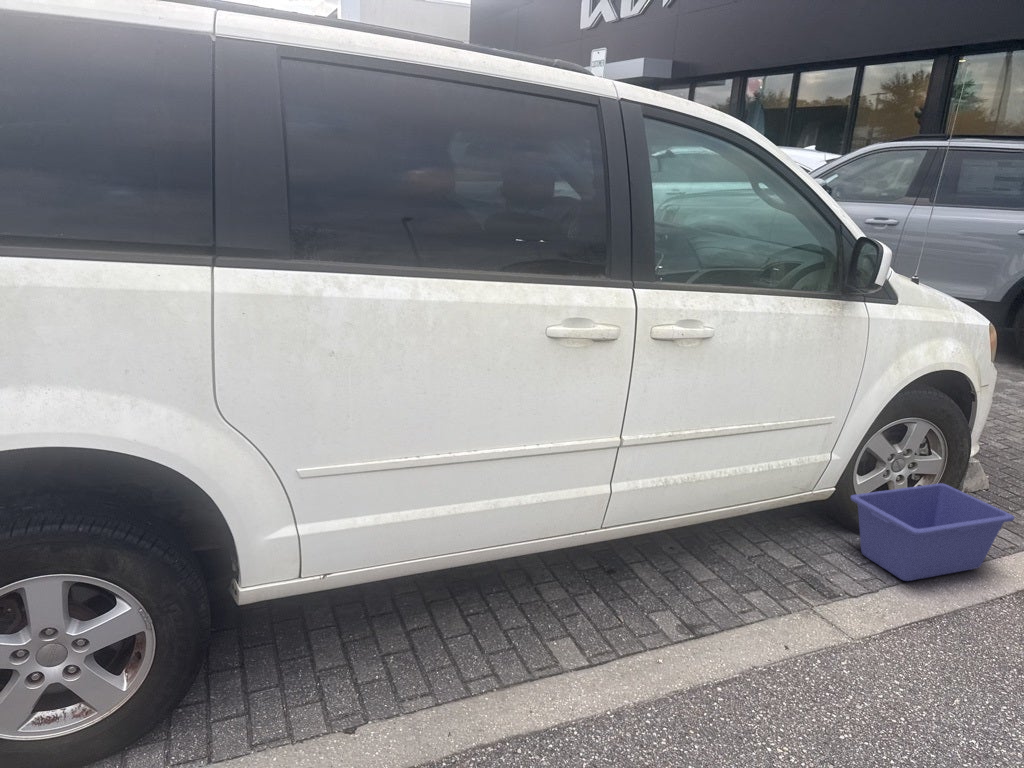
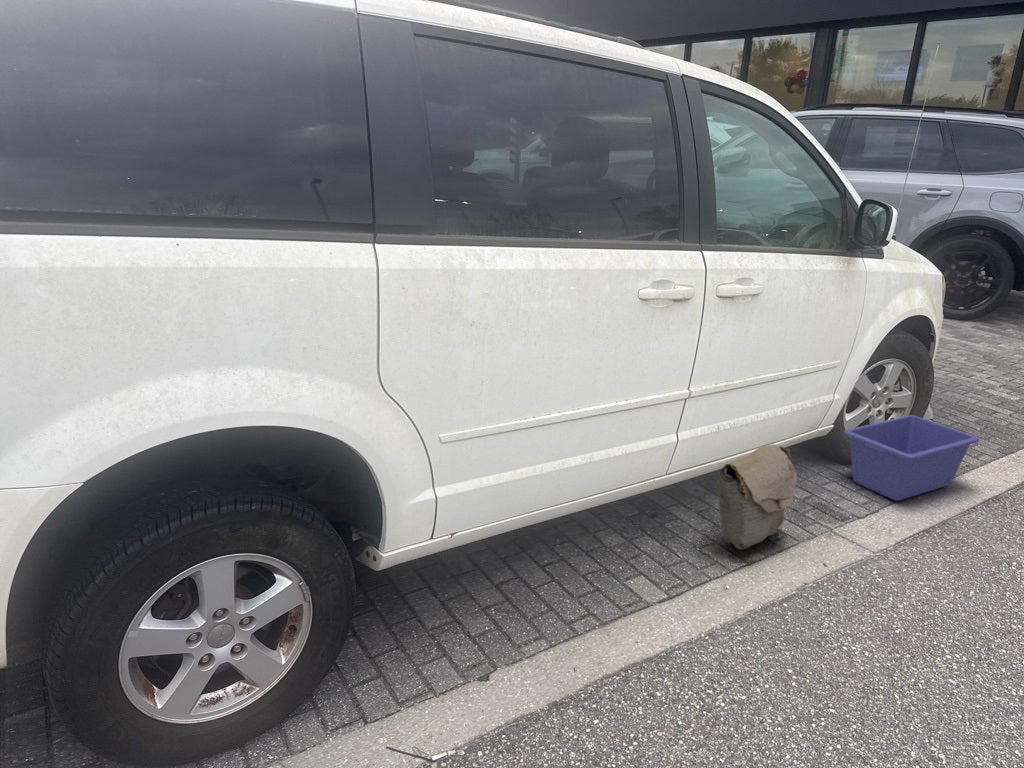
bag: none [667,505,765,620] -> present [717,444,797,549]

